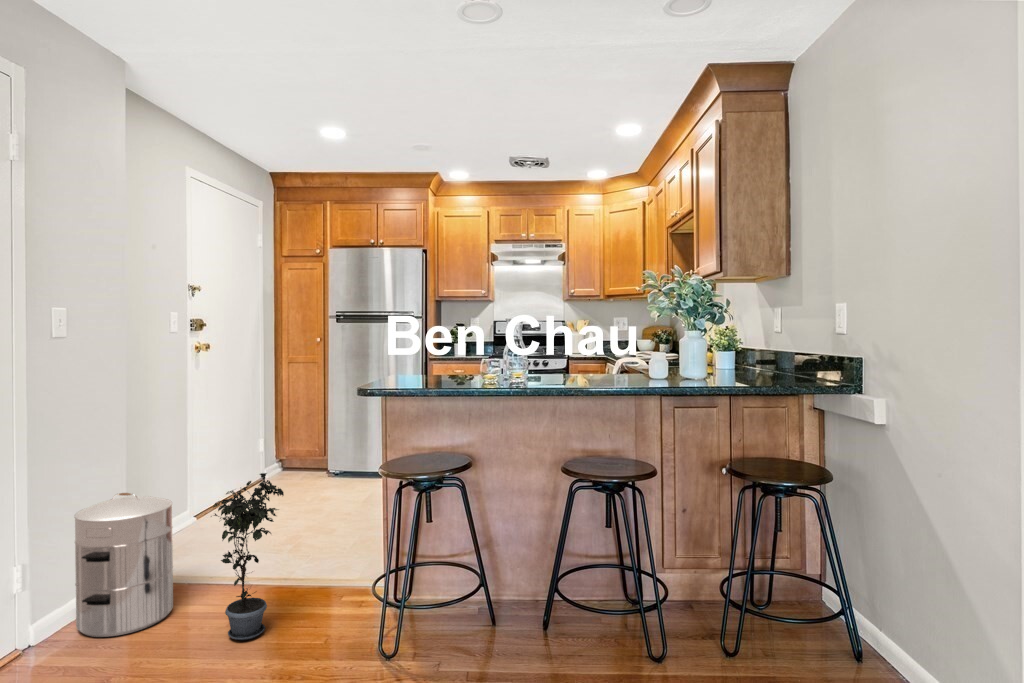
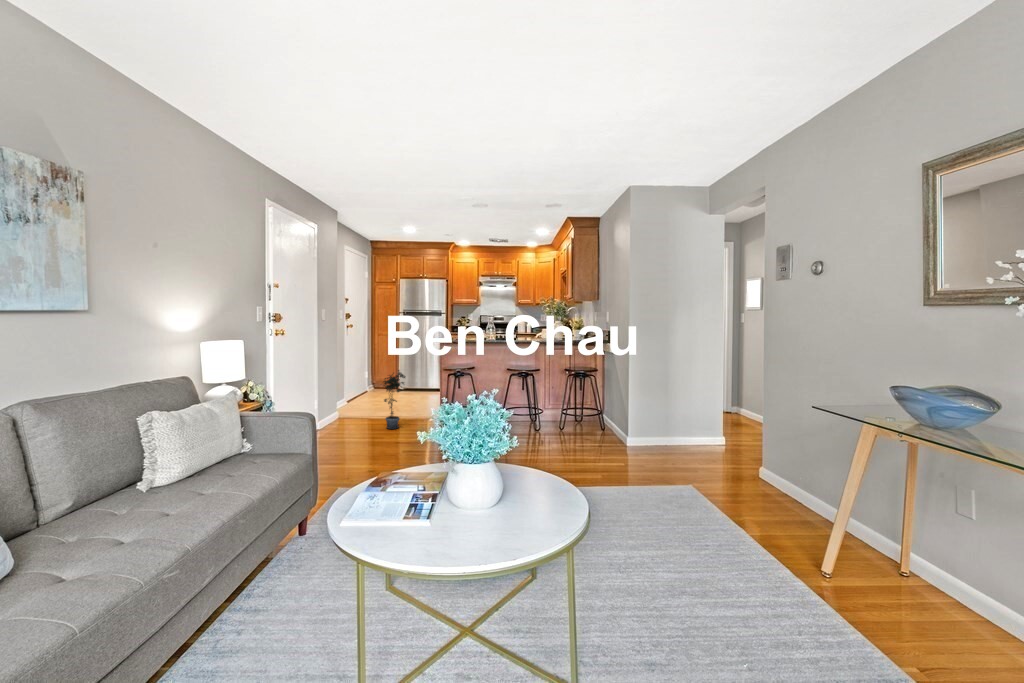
waste bin: present [74,493,173,637] -> none [327,378,360,429]

